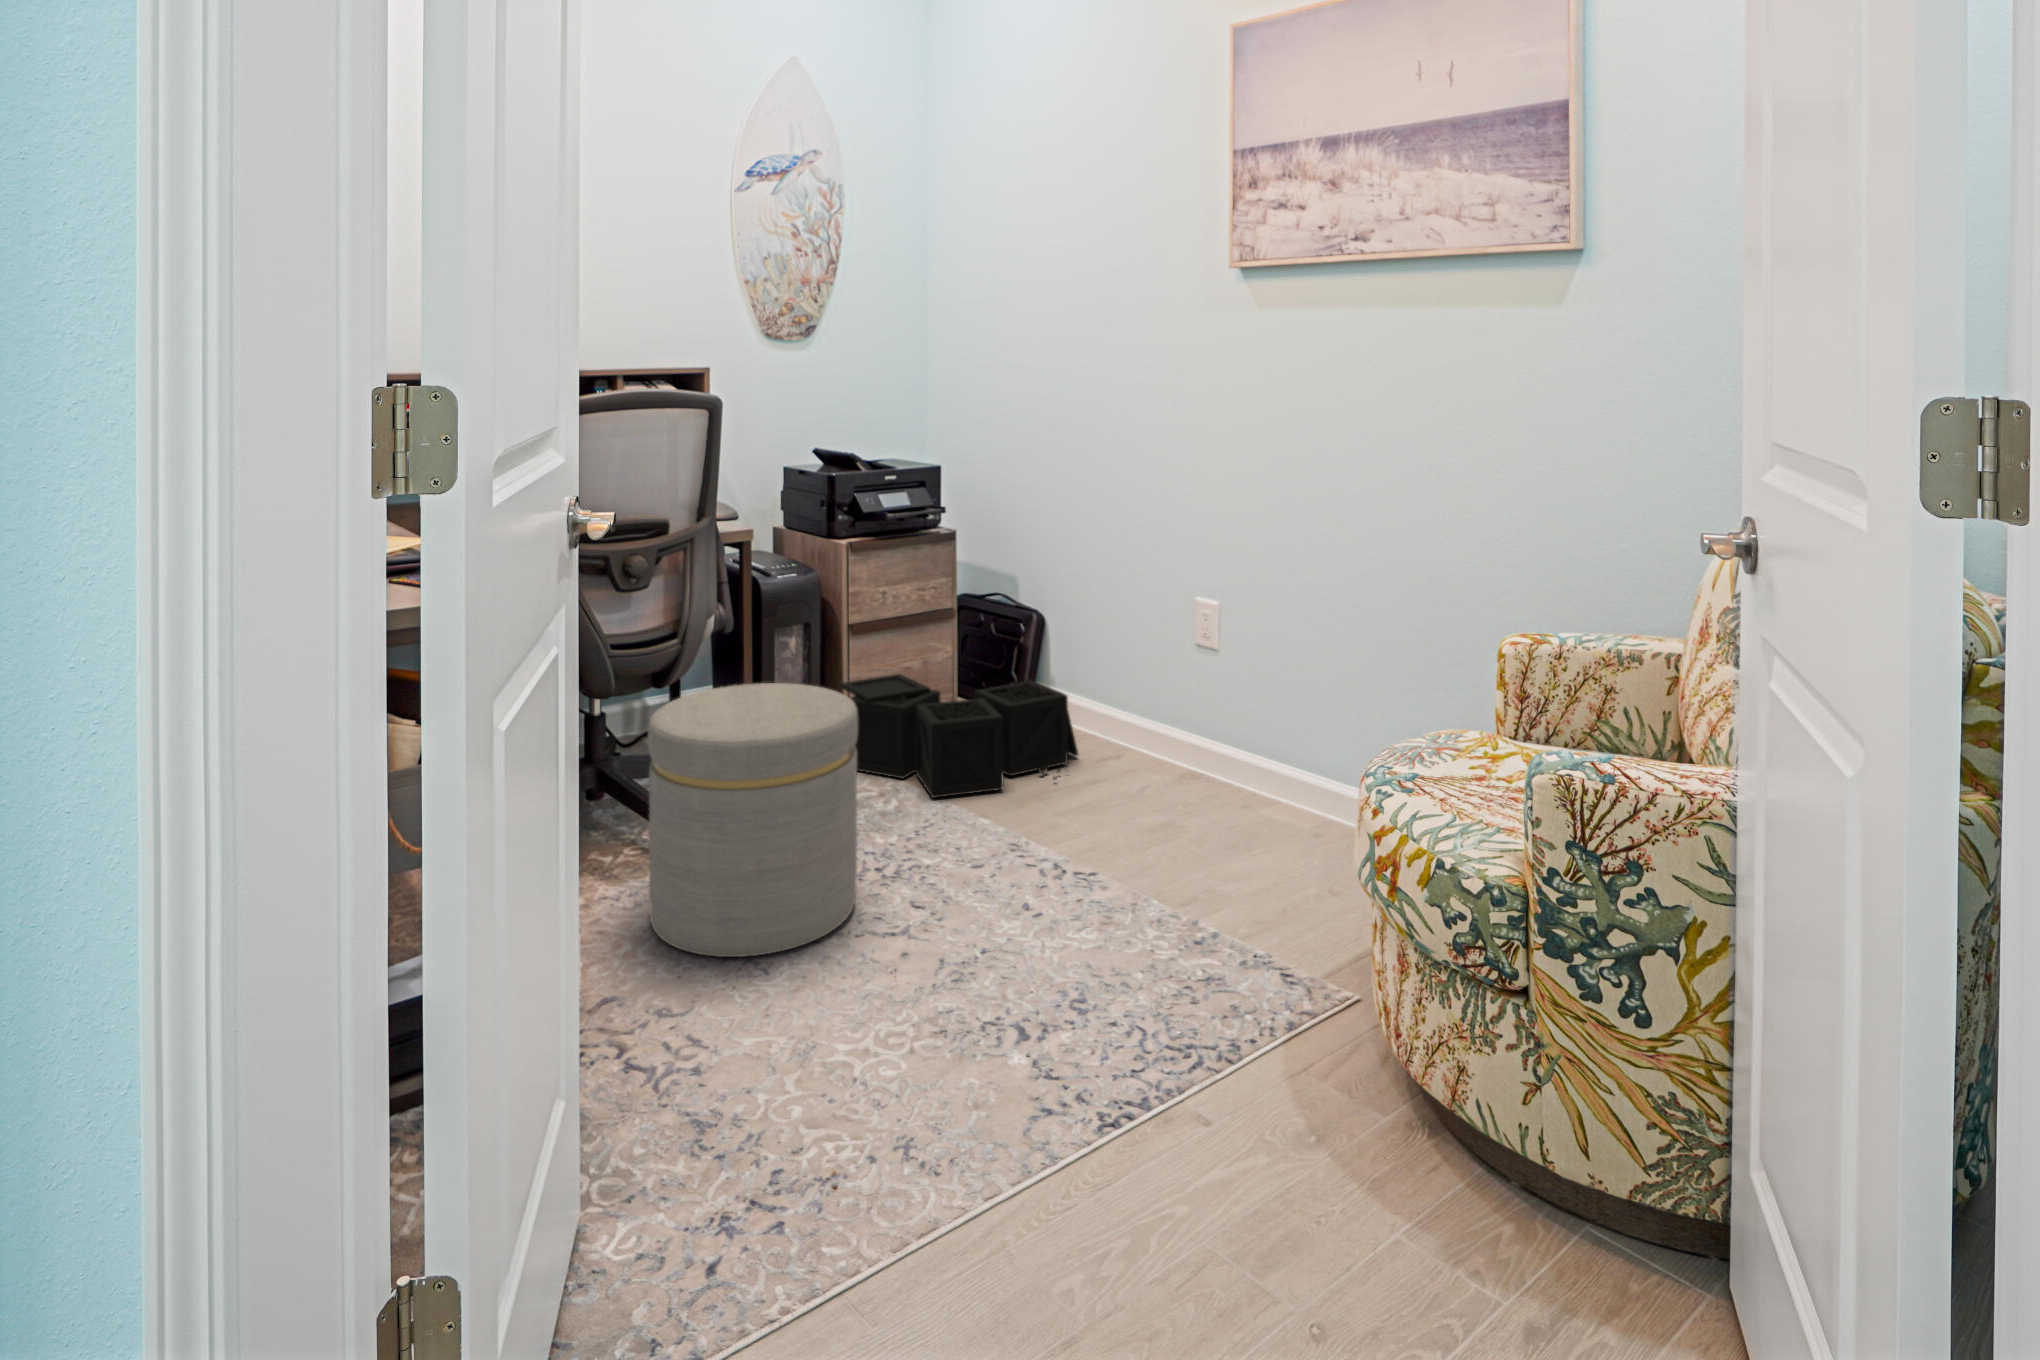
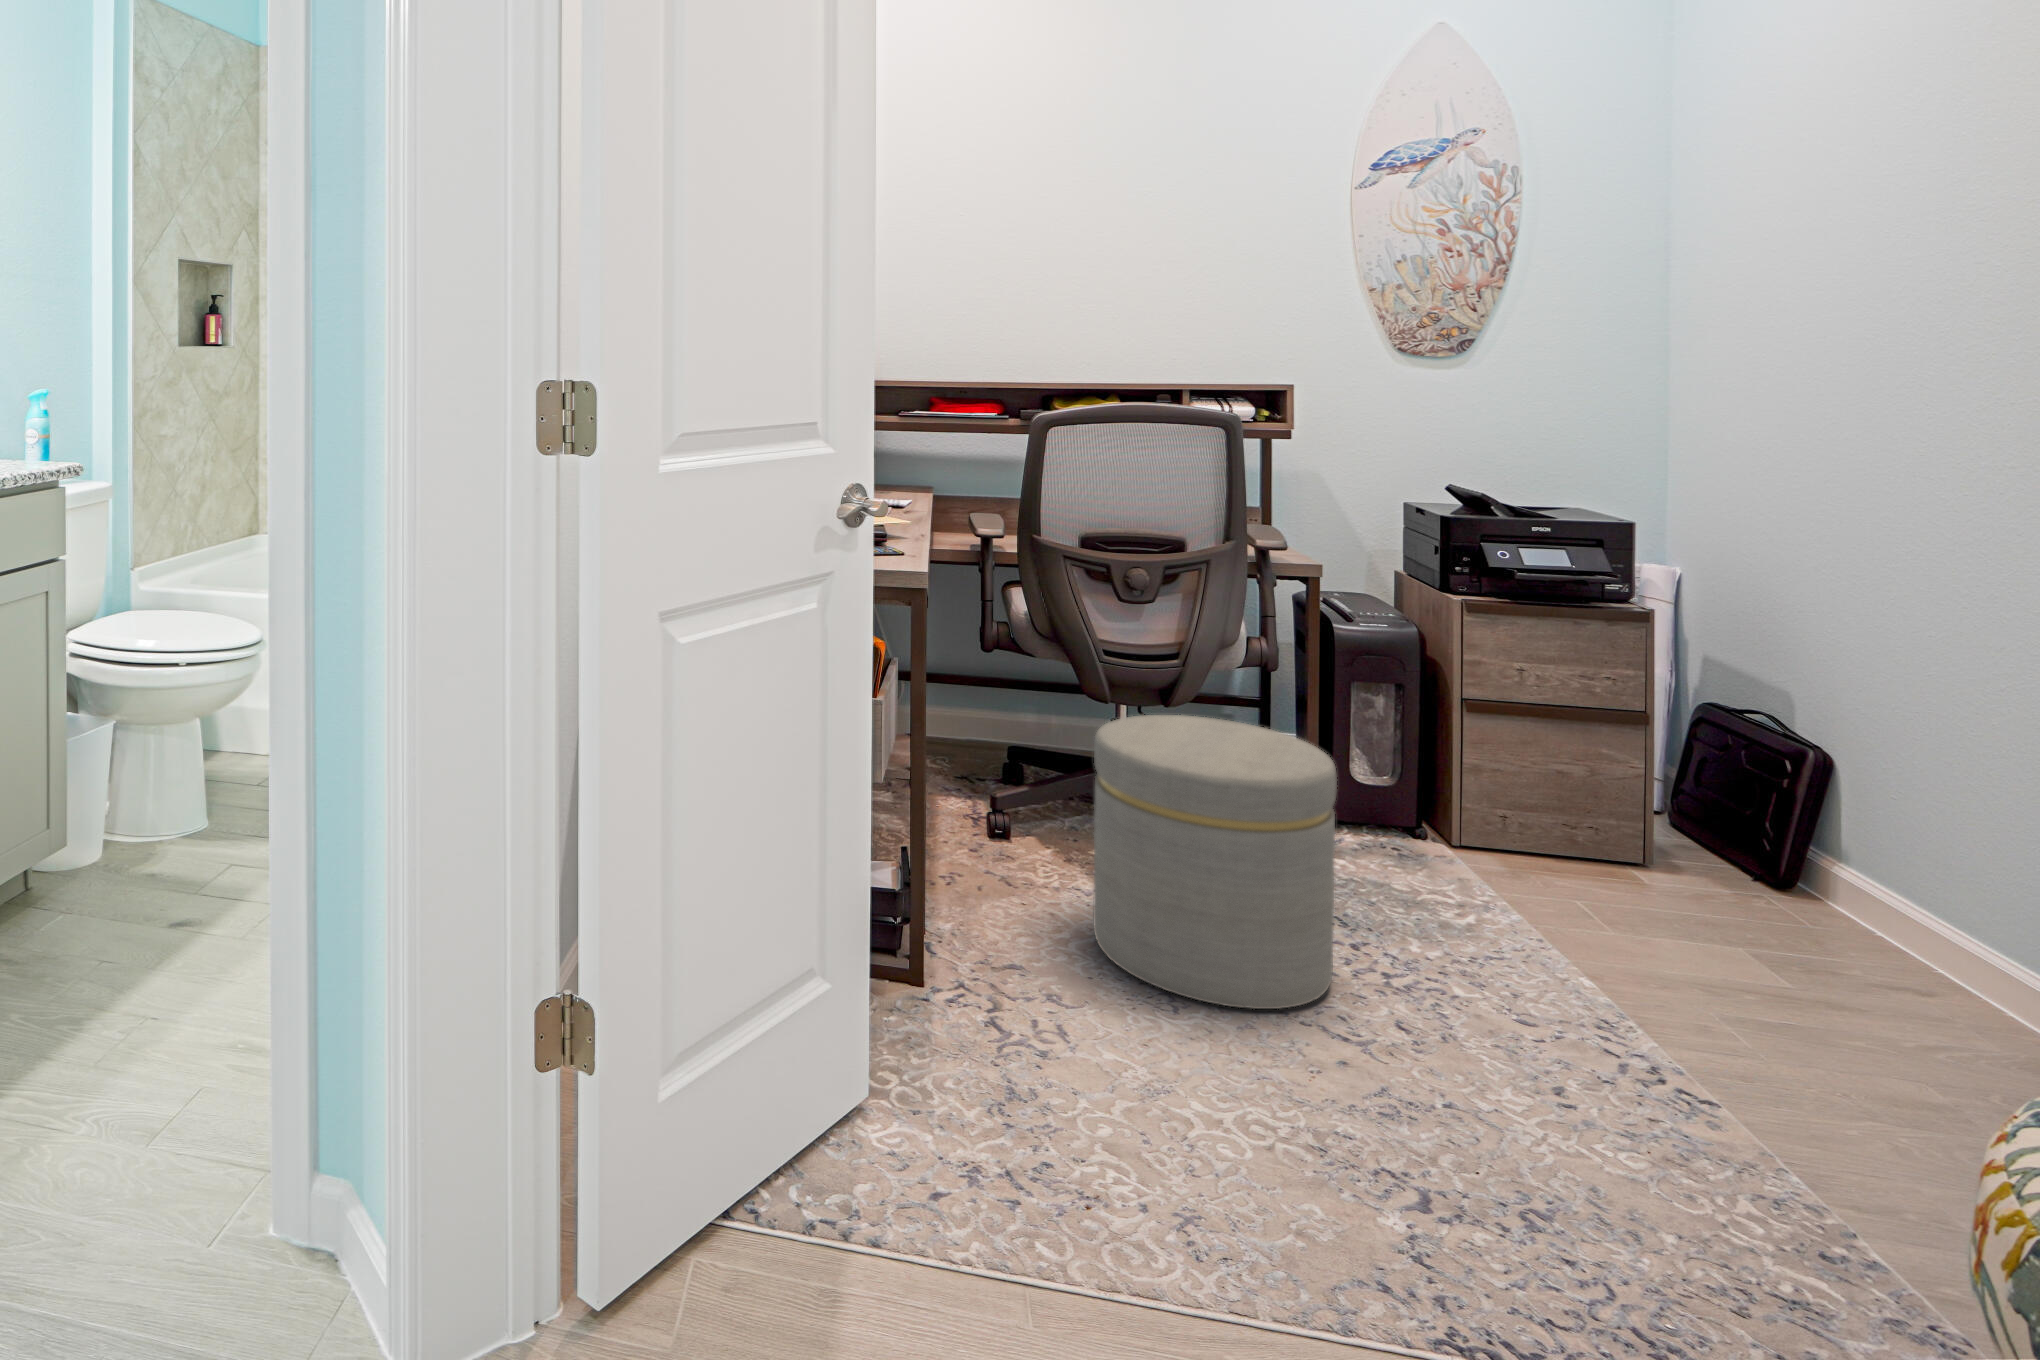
storage bin: present [840,674,1078,798] -> none [1438,766,1842,983]

